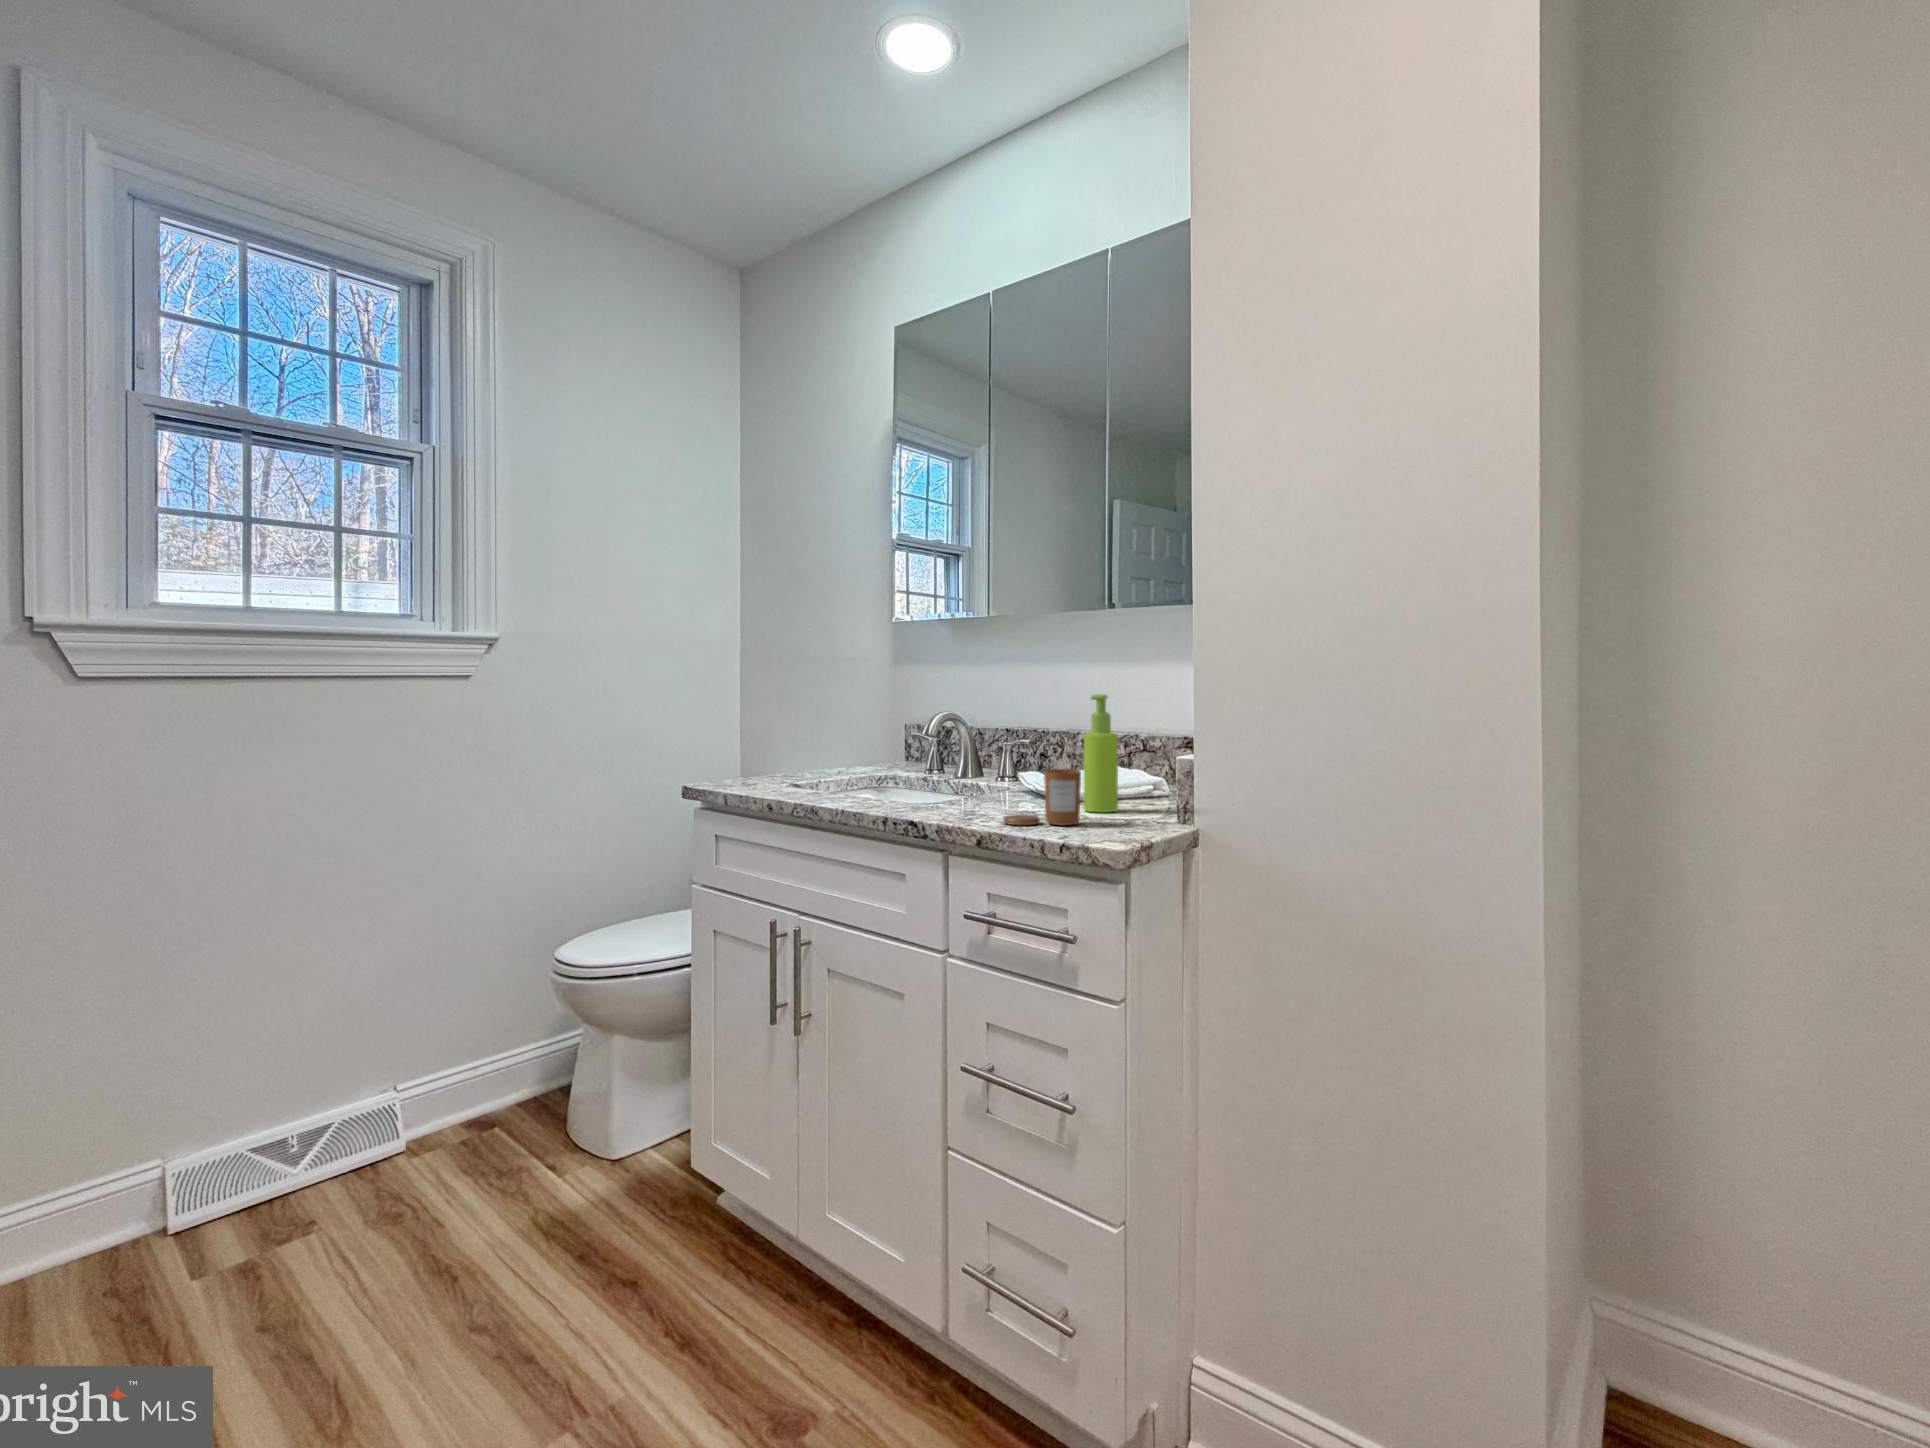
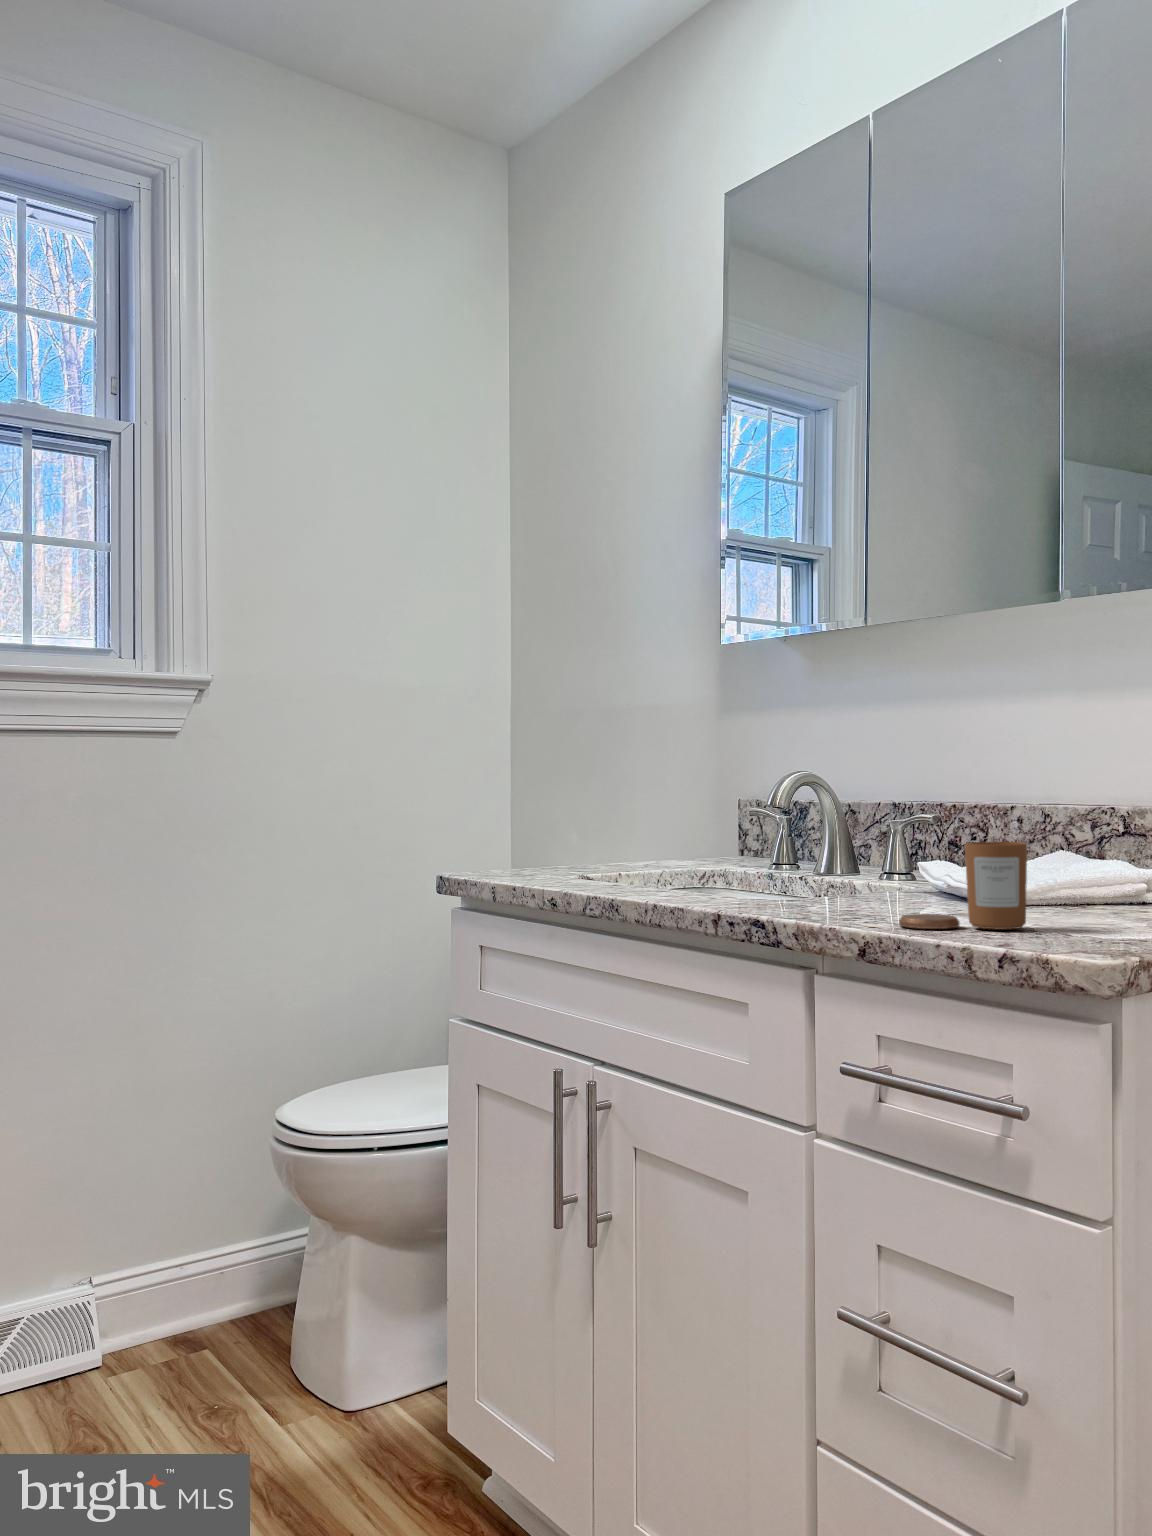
soap dispenser: present [1084,694,1118,812] -> none [1026,728,1086,916]

